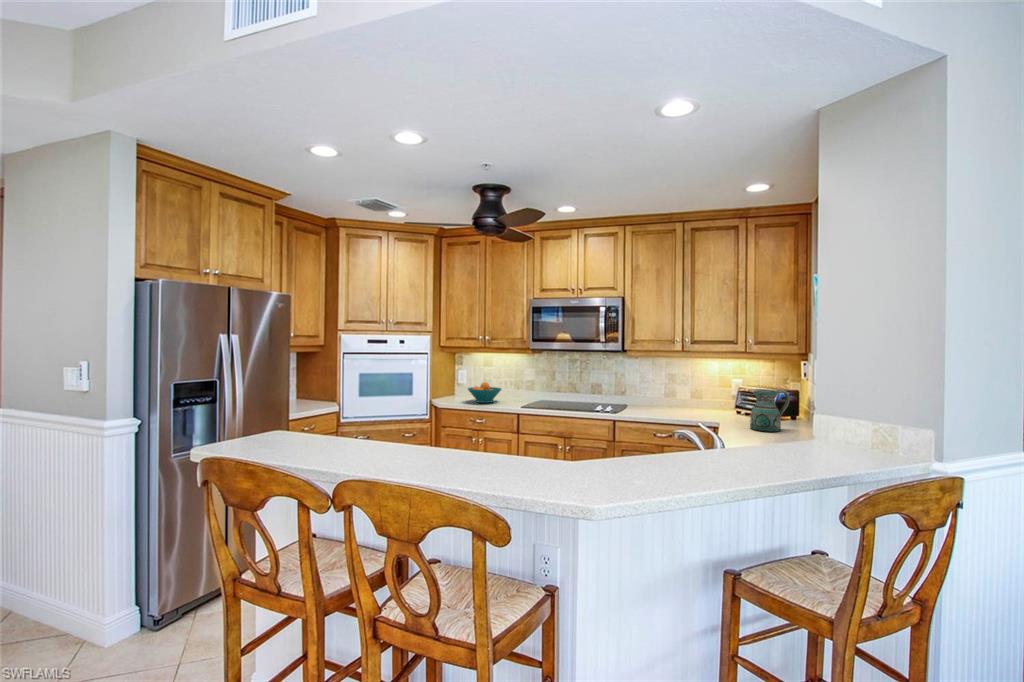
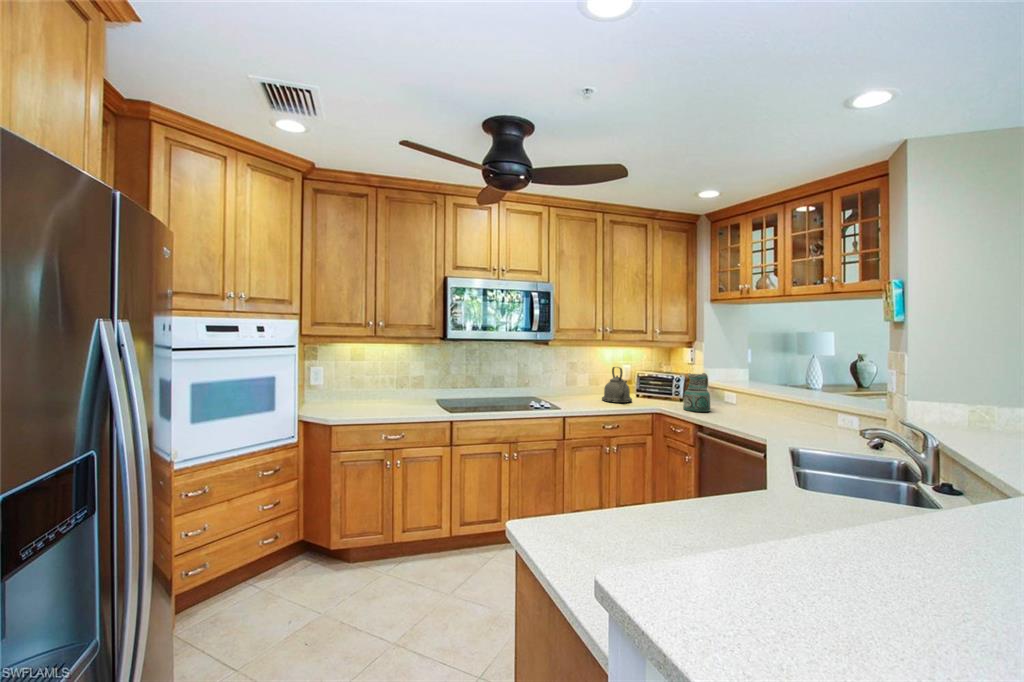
kettle: none [685,379,717,416] -> present [602,367,632,403]
fruit bowl: present [468,382,502,403] -> none [361,383,408,411]

